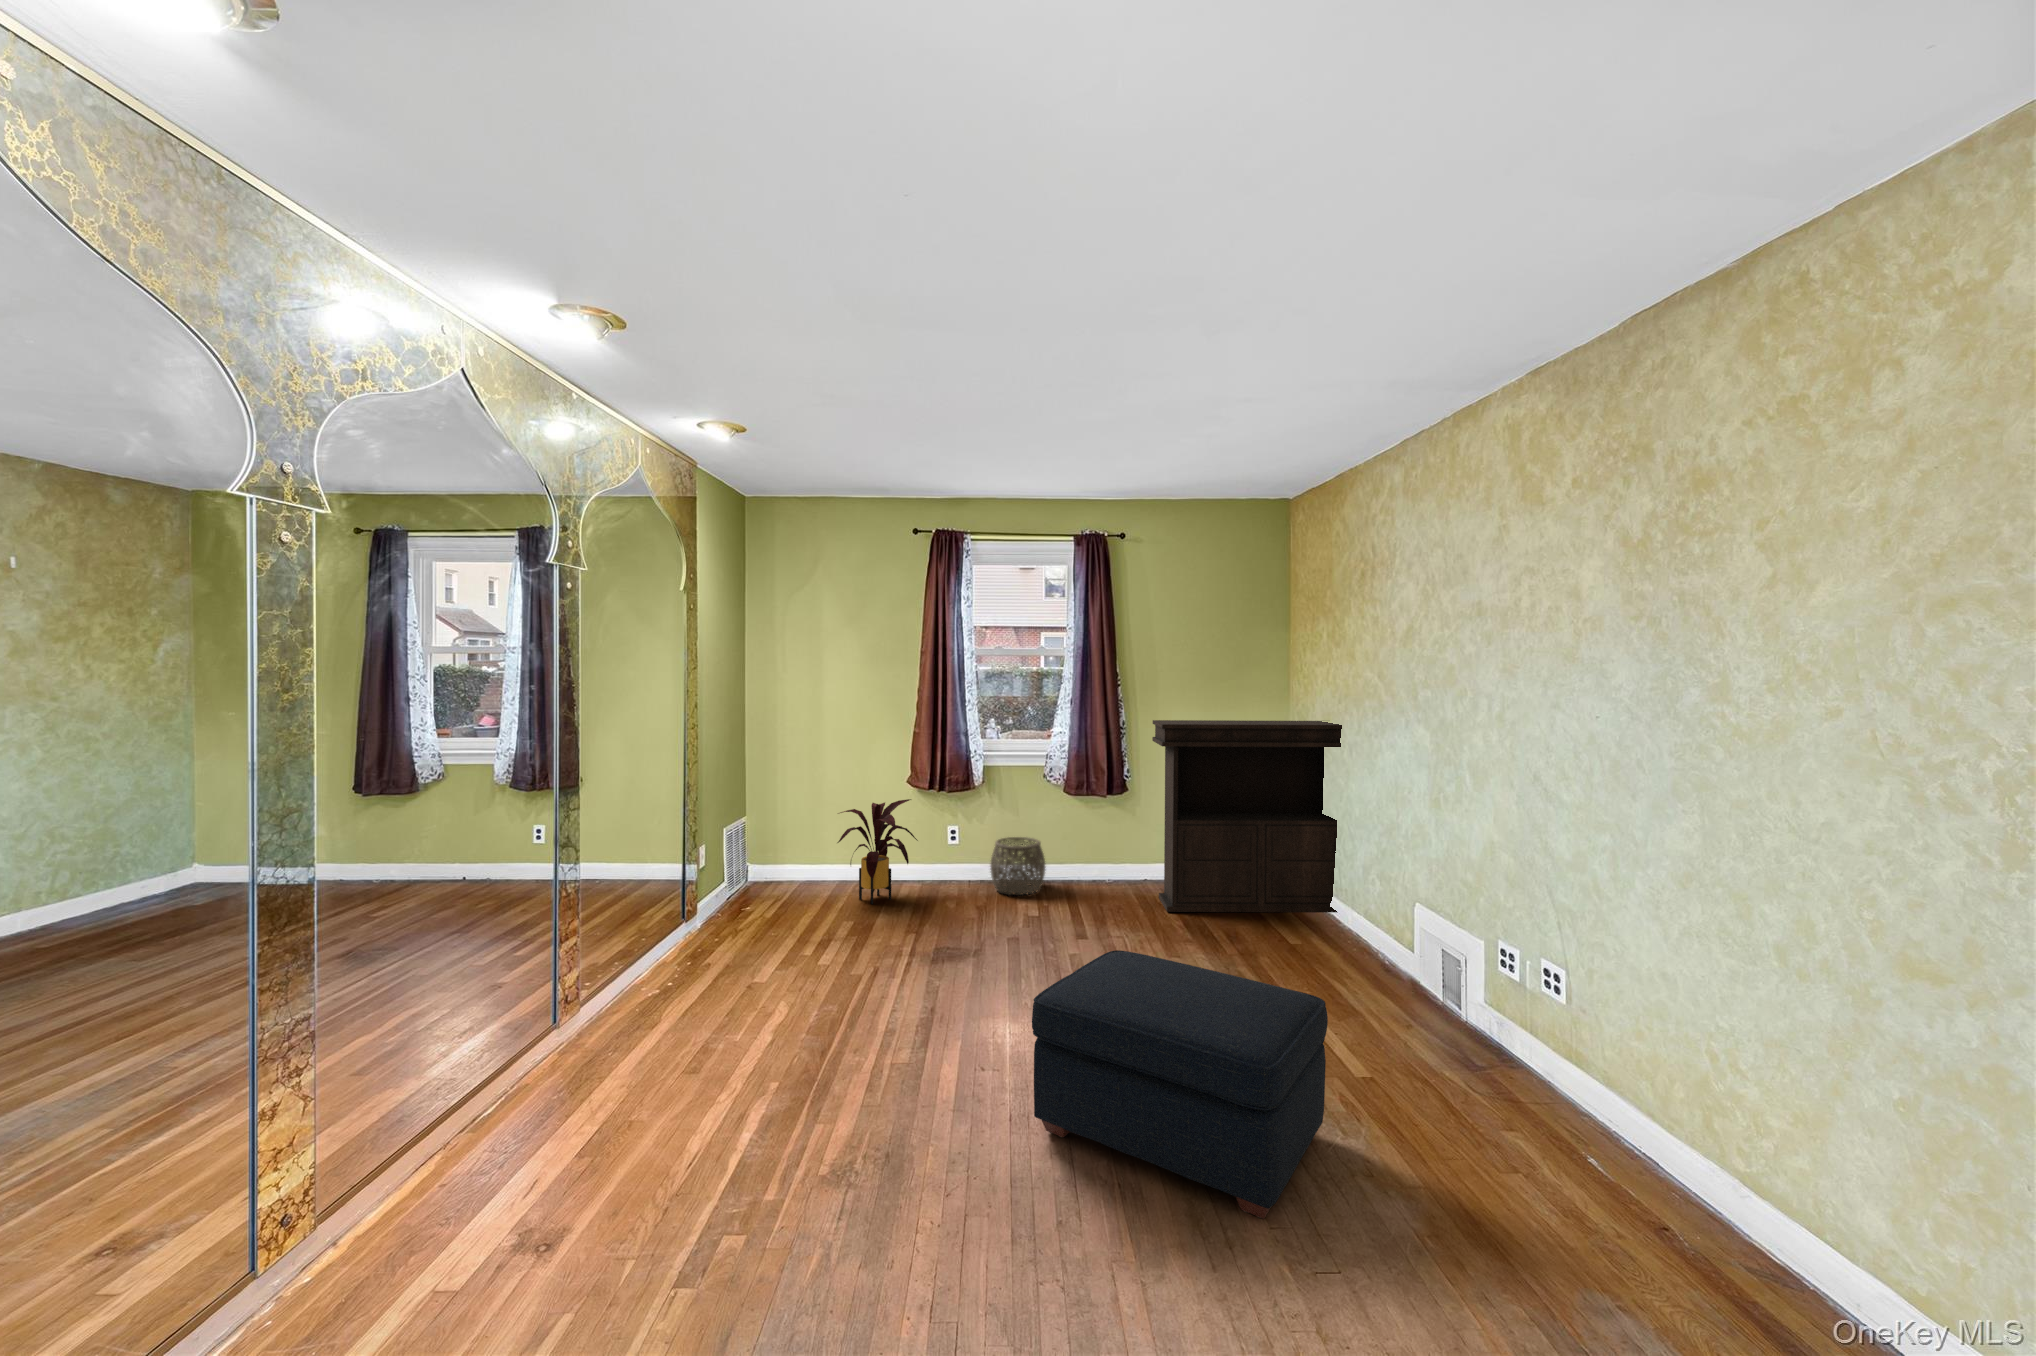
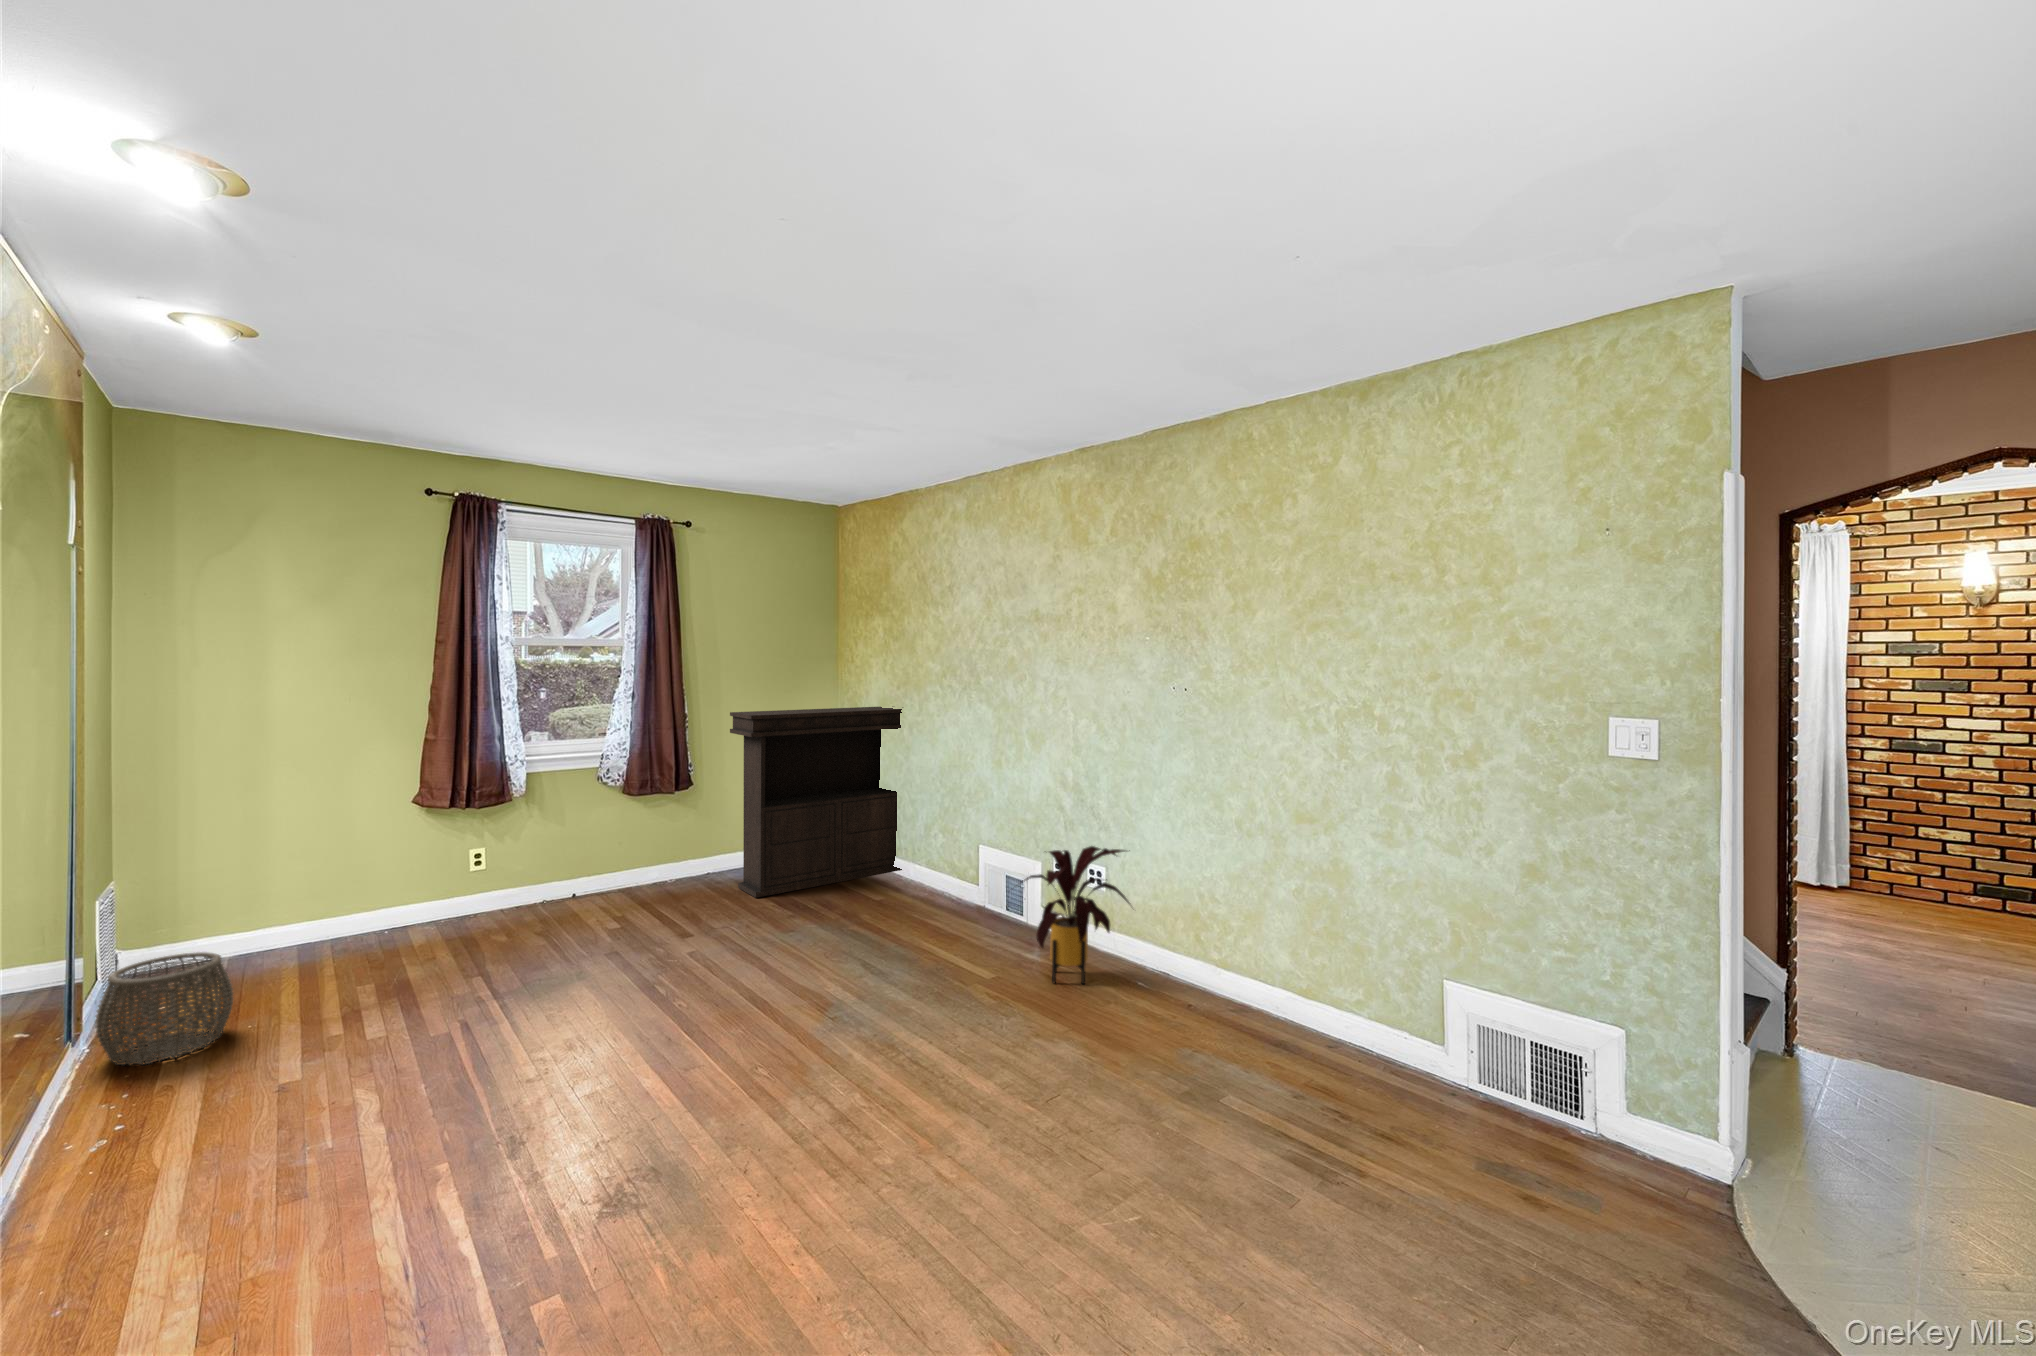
house plant: present [837,799,918,904] -> present [1024,846,1130,984]
woven basket: present [990,837,1045,895] -> present [95,952,233,1065]
ottoman: present [1032,950,1328,1219] -> none [778,916,1006,1092]

